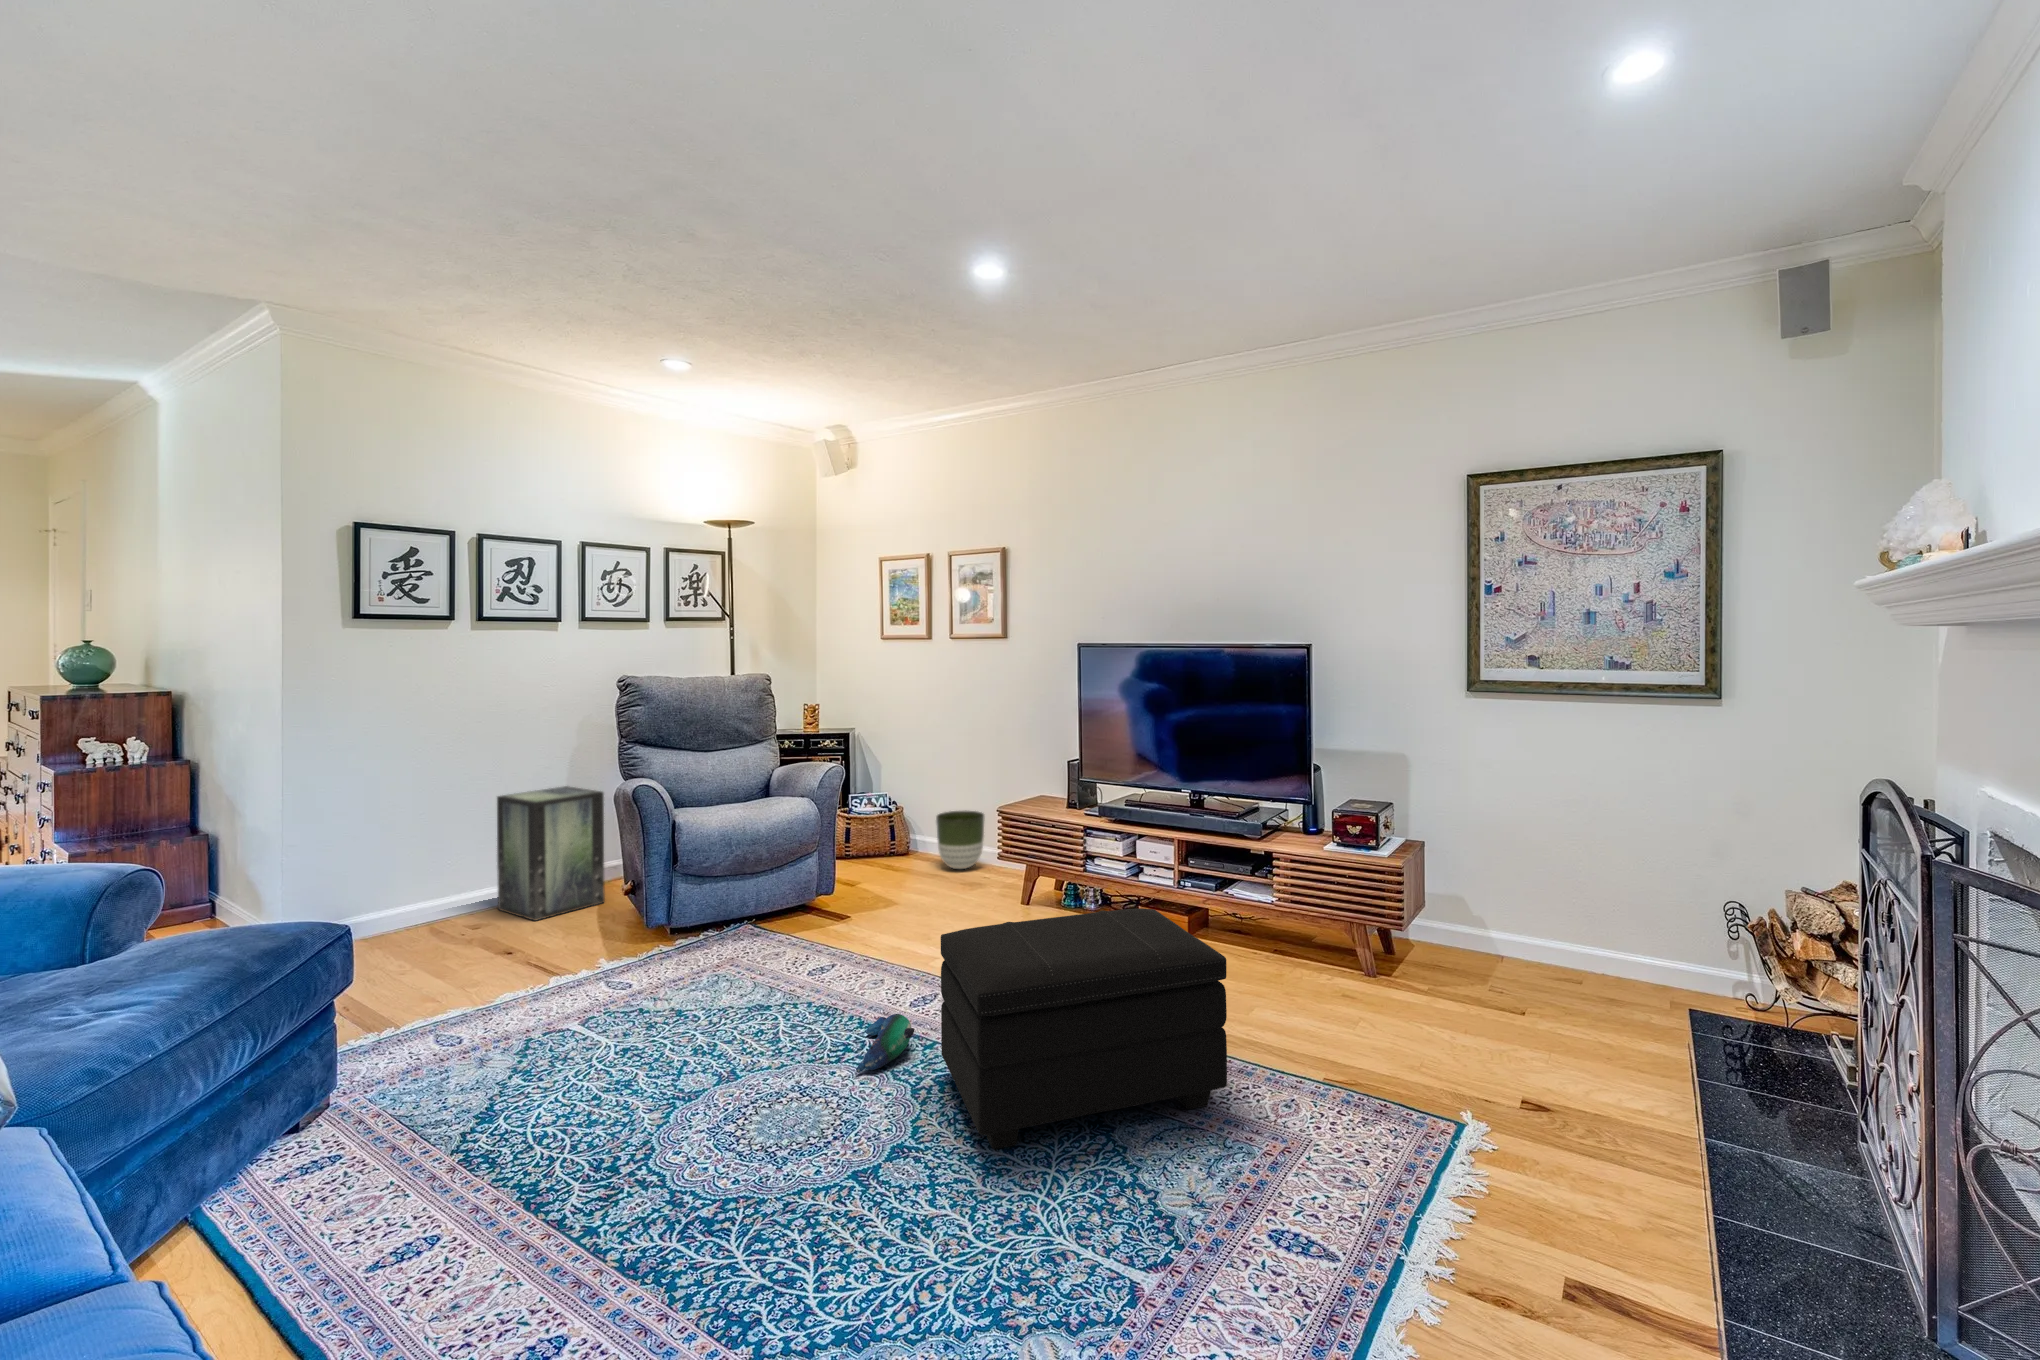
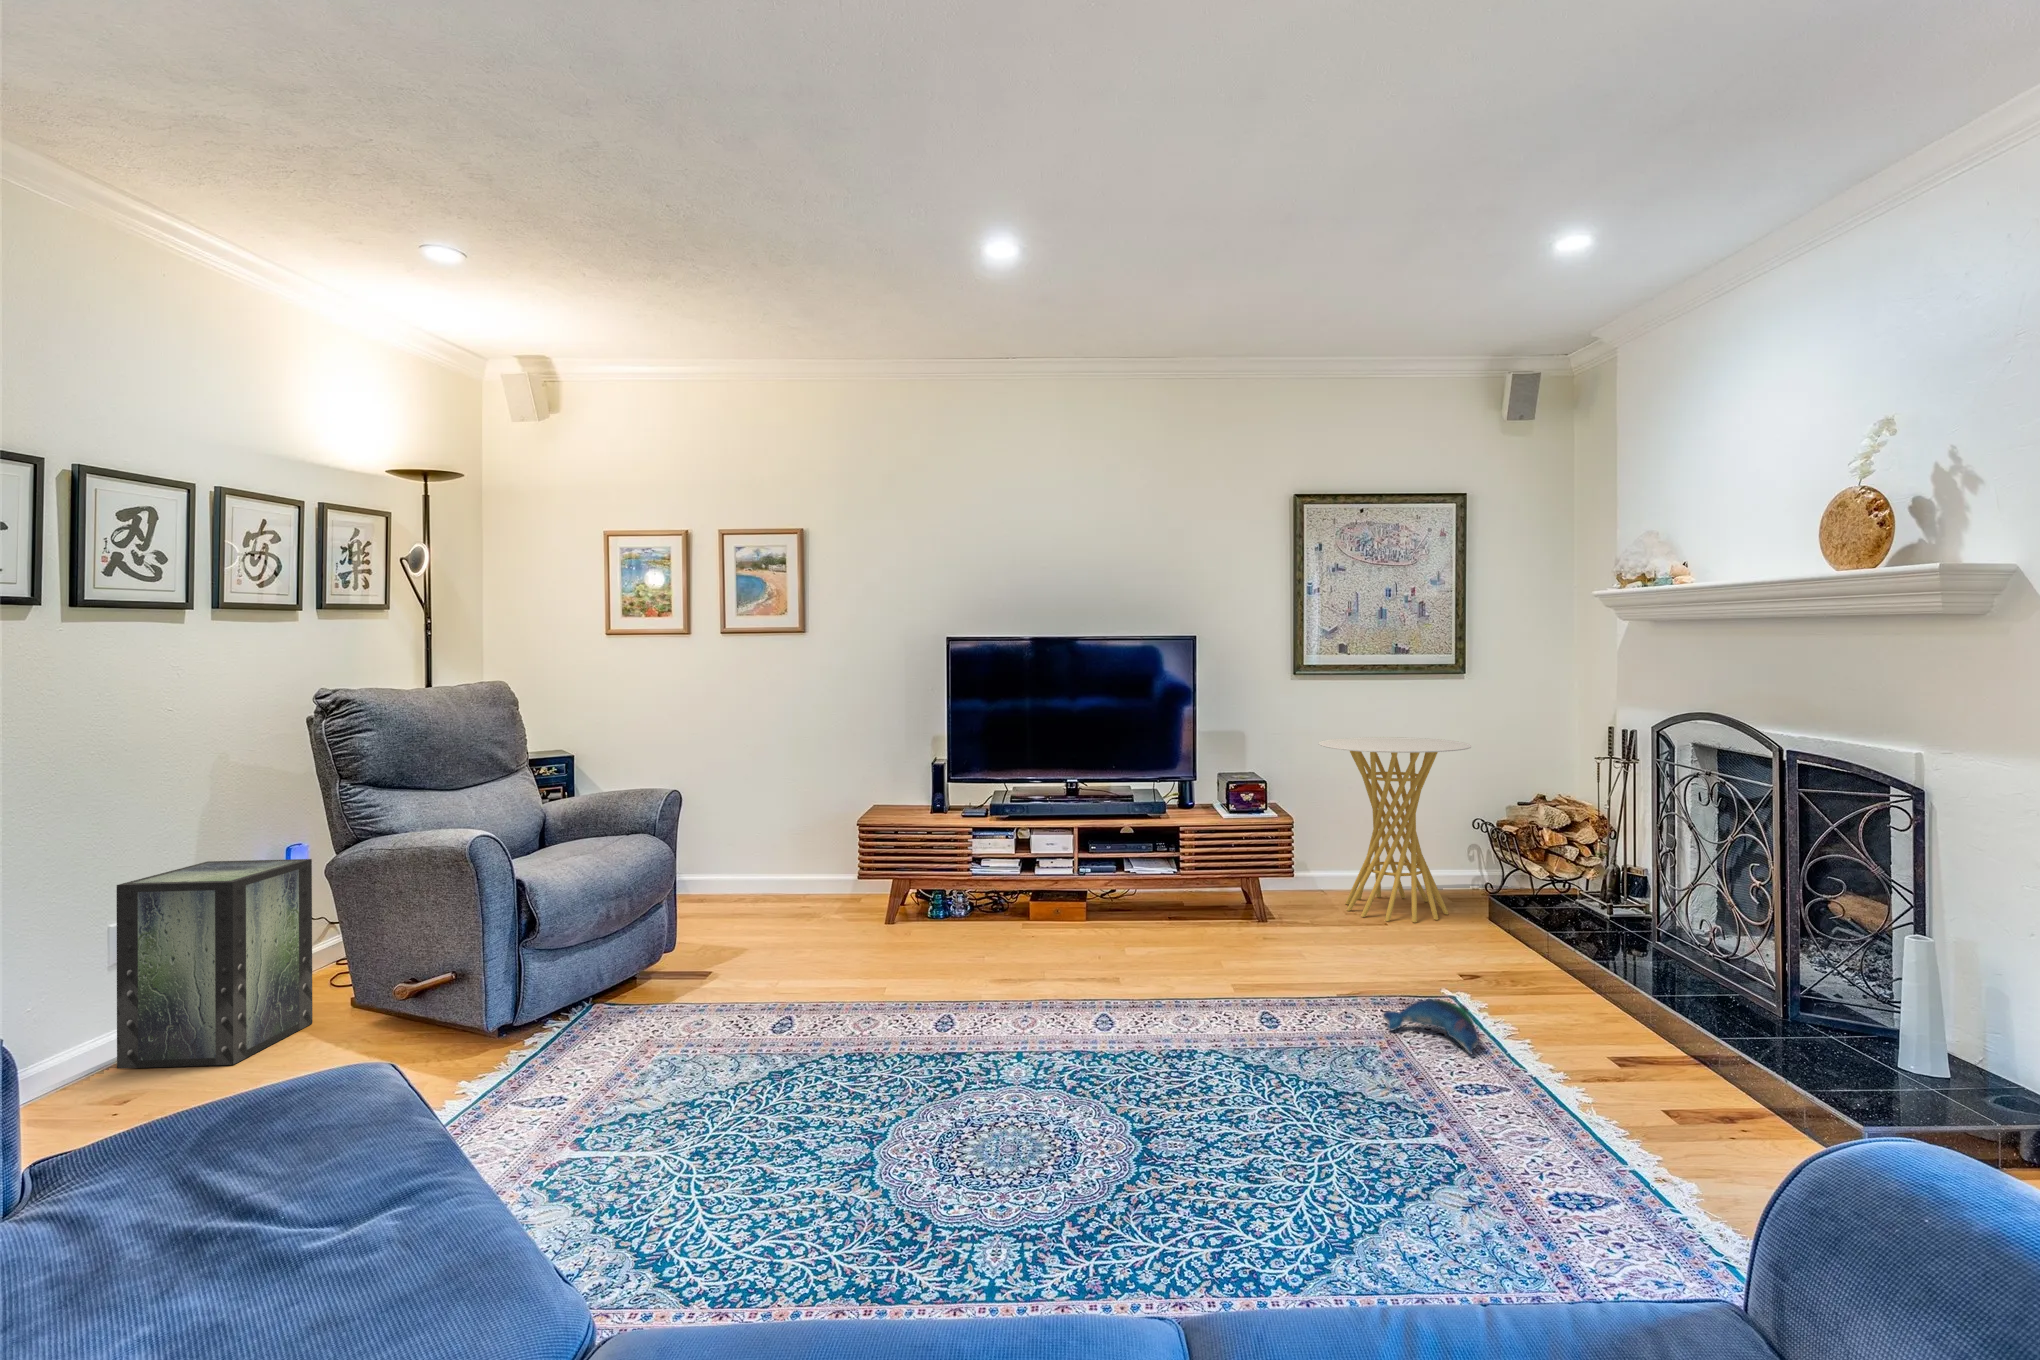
side table: none [1450,773,1661,1029] -> present [1319,737,1471,922]
planter: present [936,811,984,869] -> none [729,839,788,907]
footstool: present [941,908,1227,1149] -> none [1087,871,1331,1087]
plush toy: present [856,1014,915,1073] -> present [1383,999,1479,1054]

